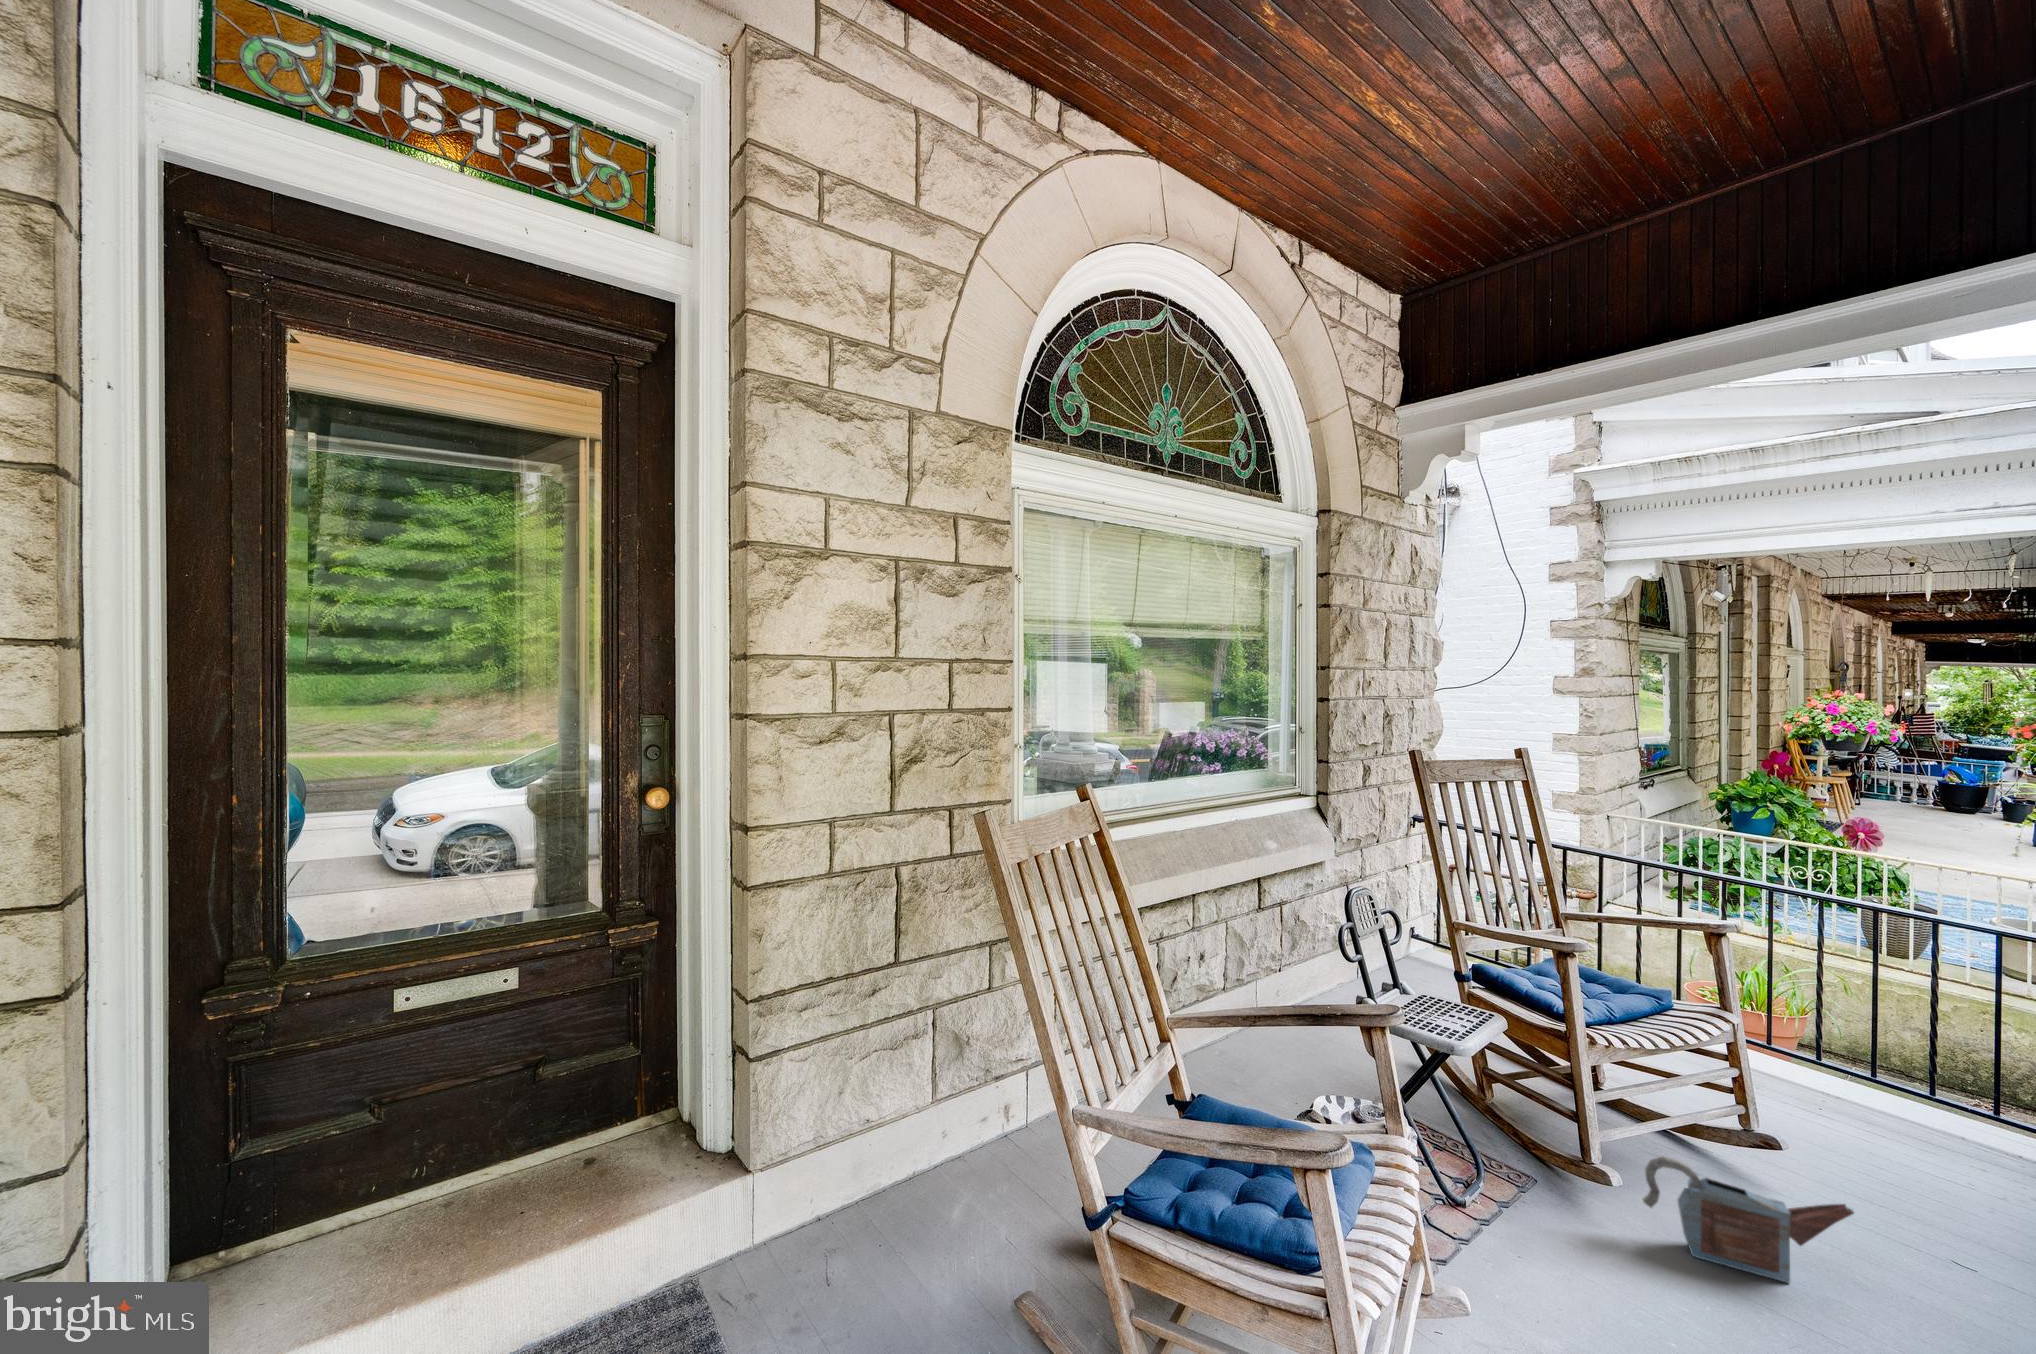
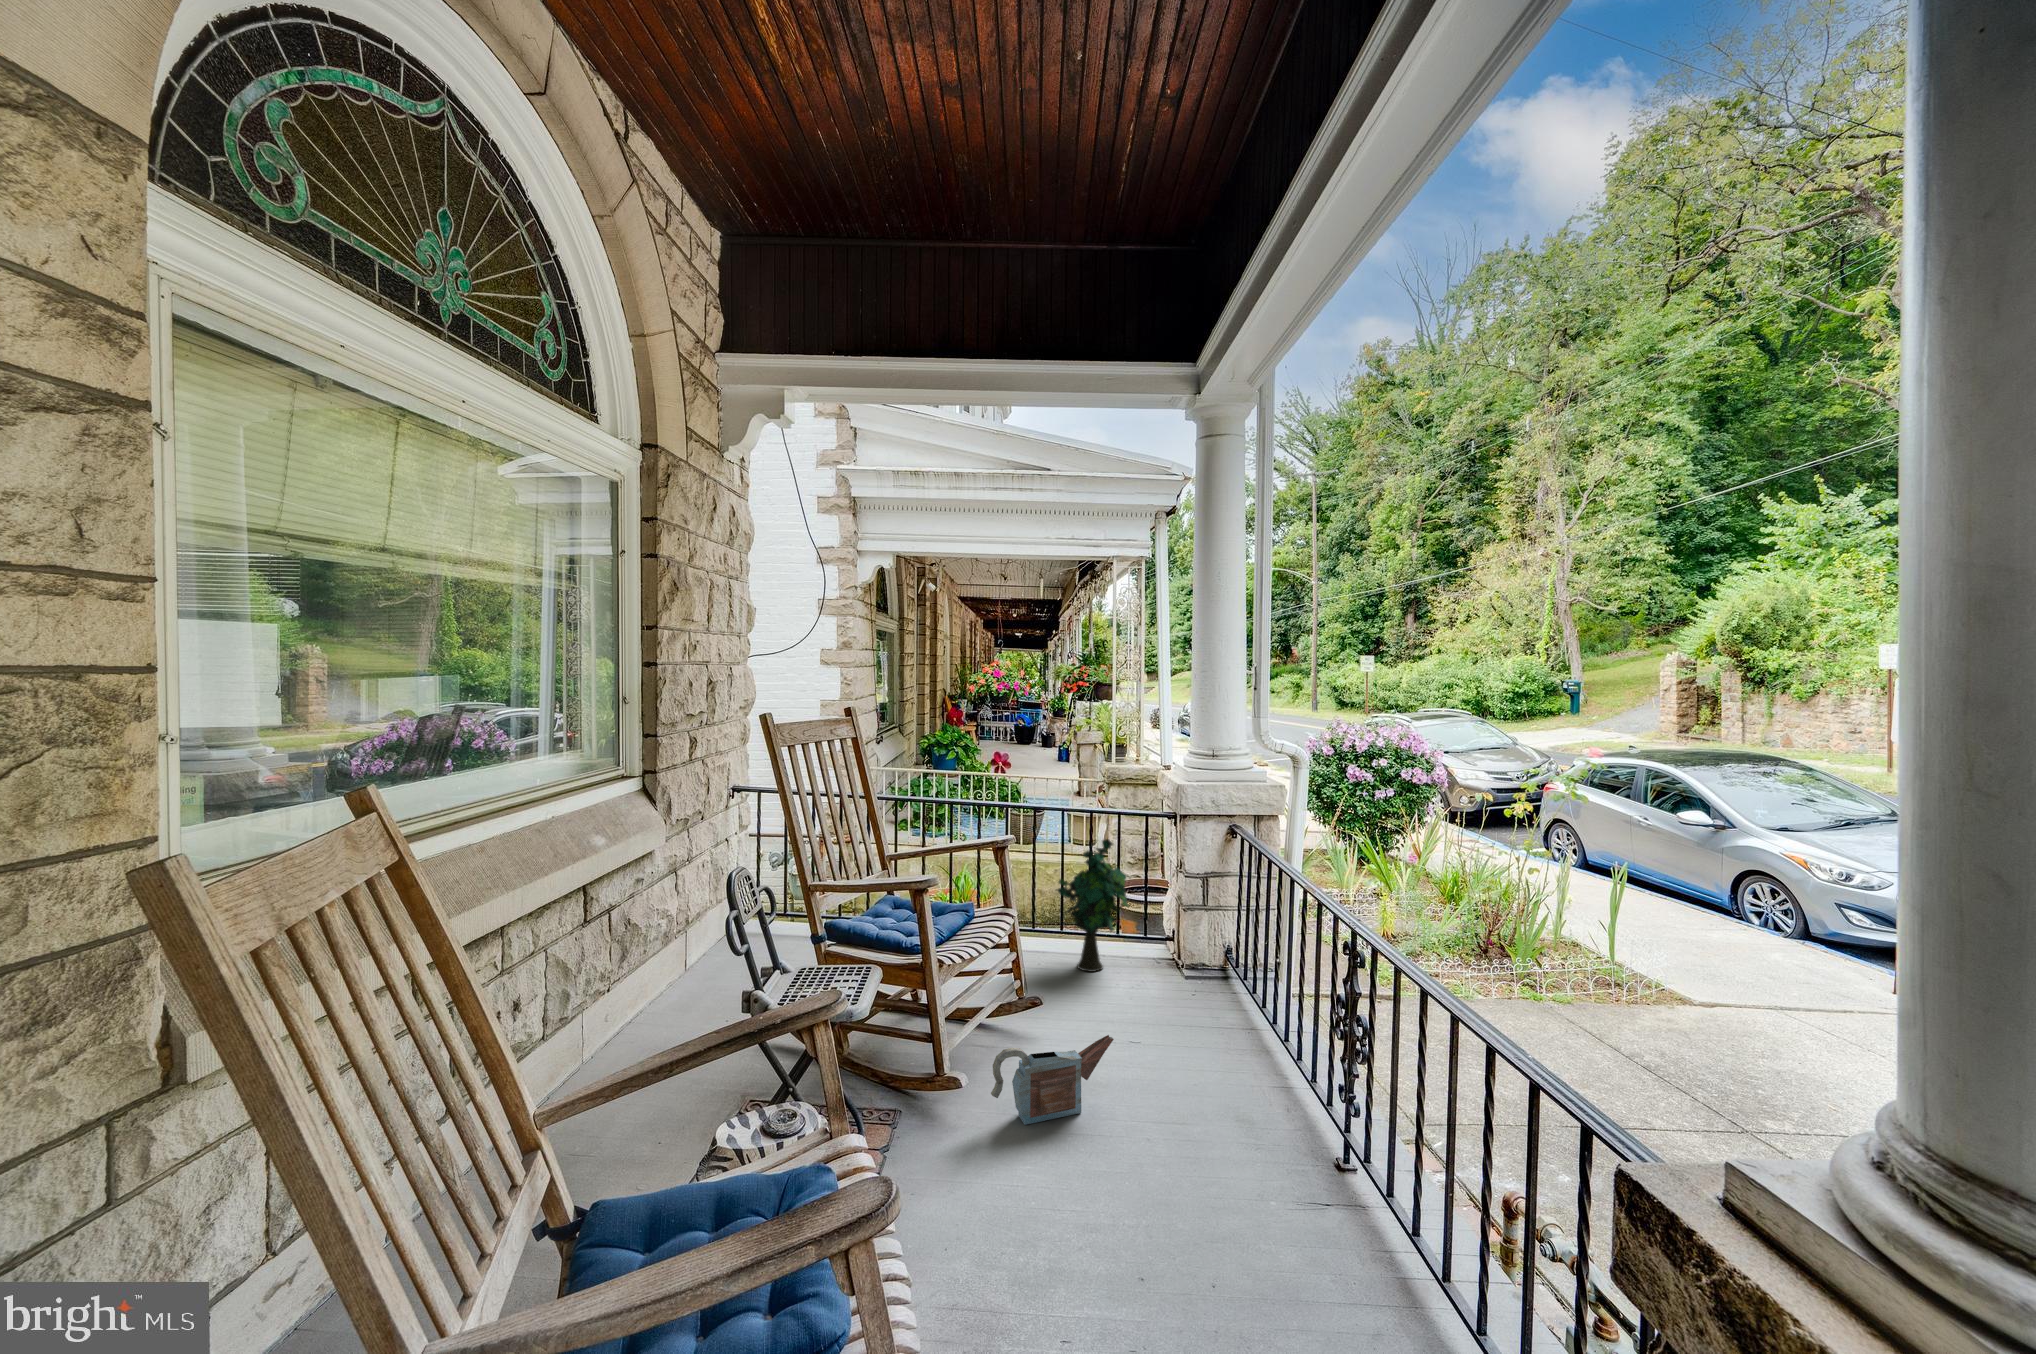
decorative plant: none [1831,960,1992,1146] -> present [1057,839,1129,972]

